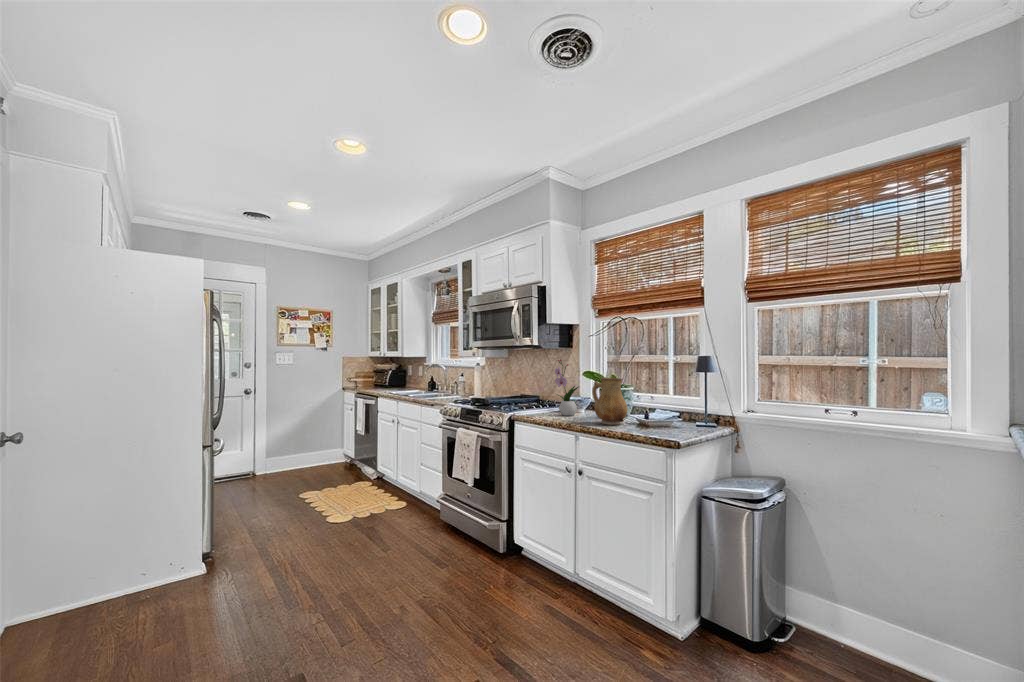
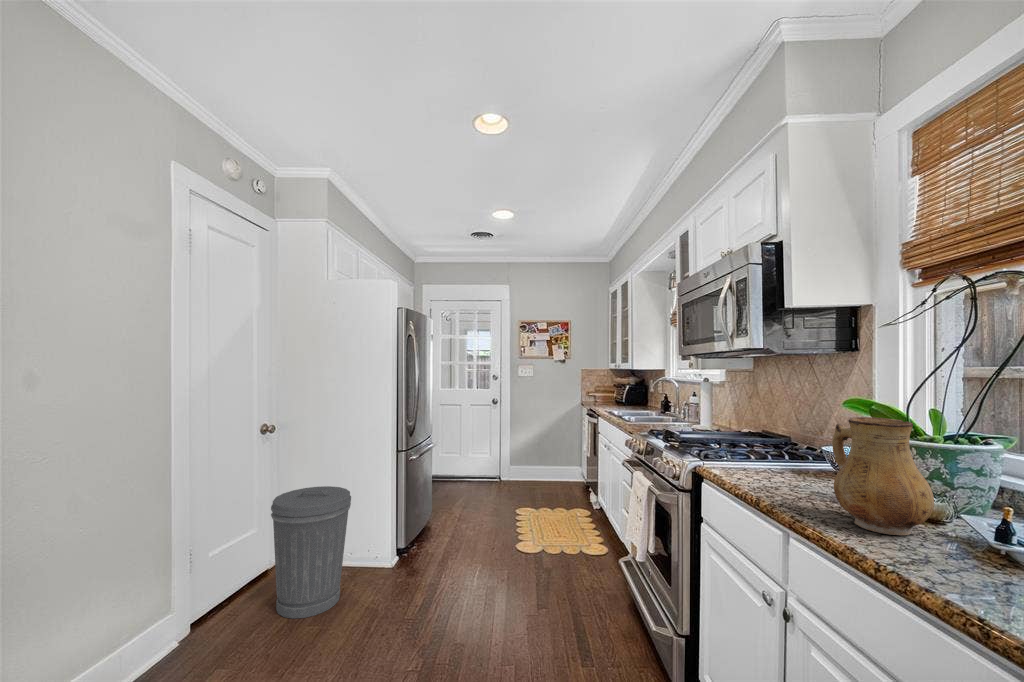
flower arrangement: present [555,359,578,416] -> none [770,374,823,485]
trash can: none [87,487,191,632] -> present [271,486,351,619]

